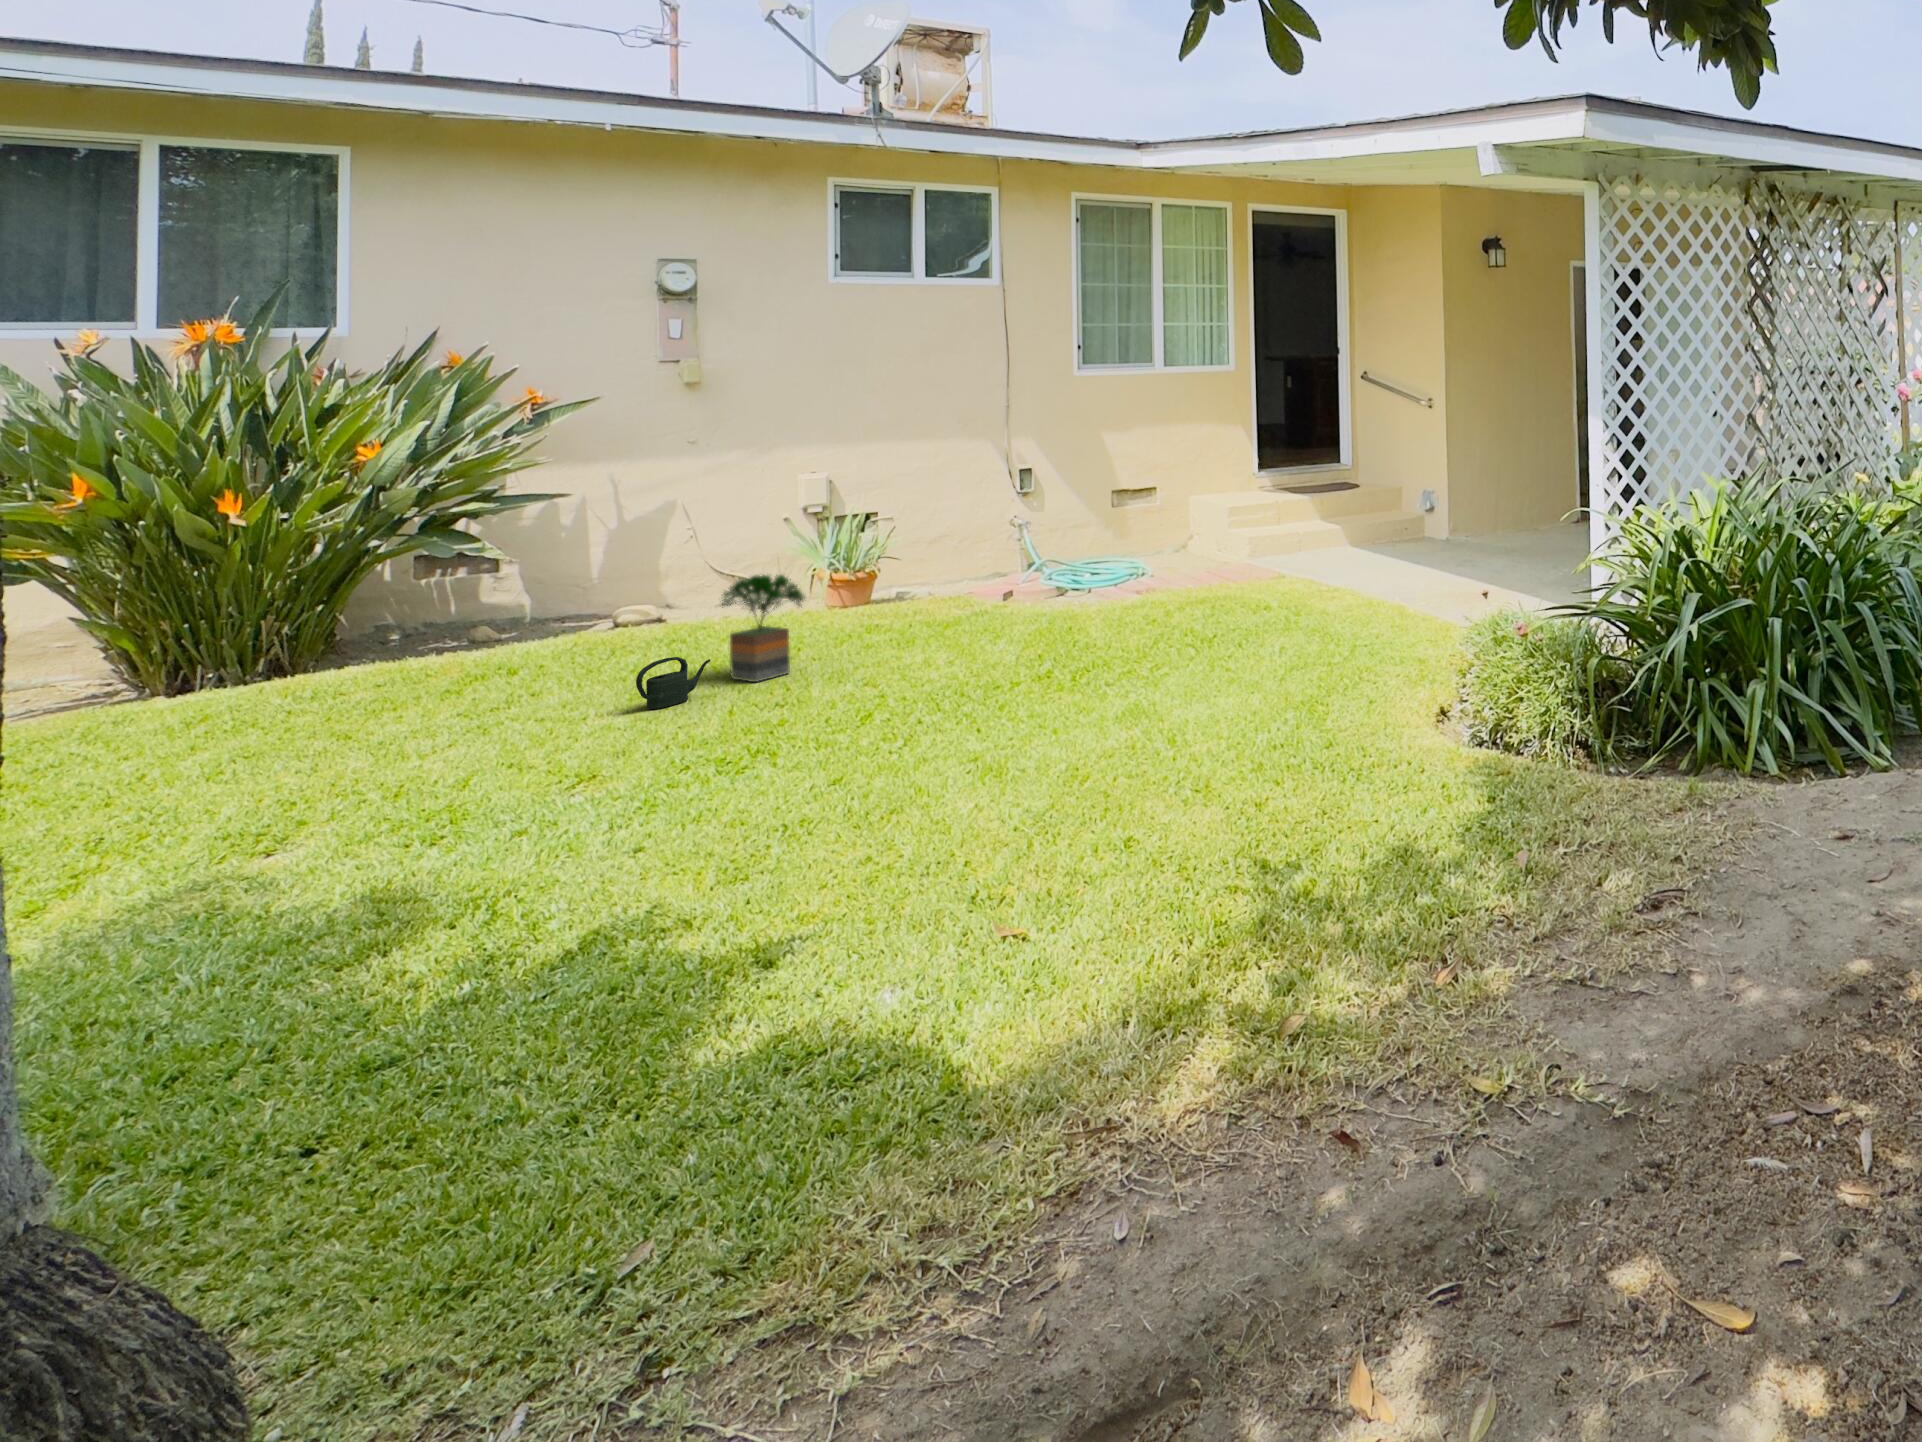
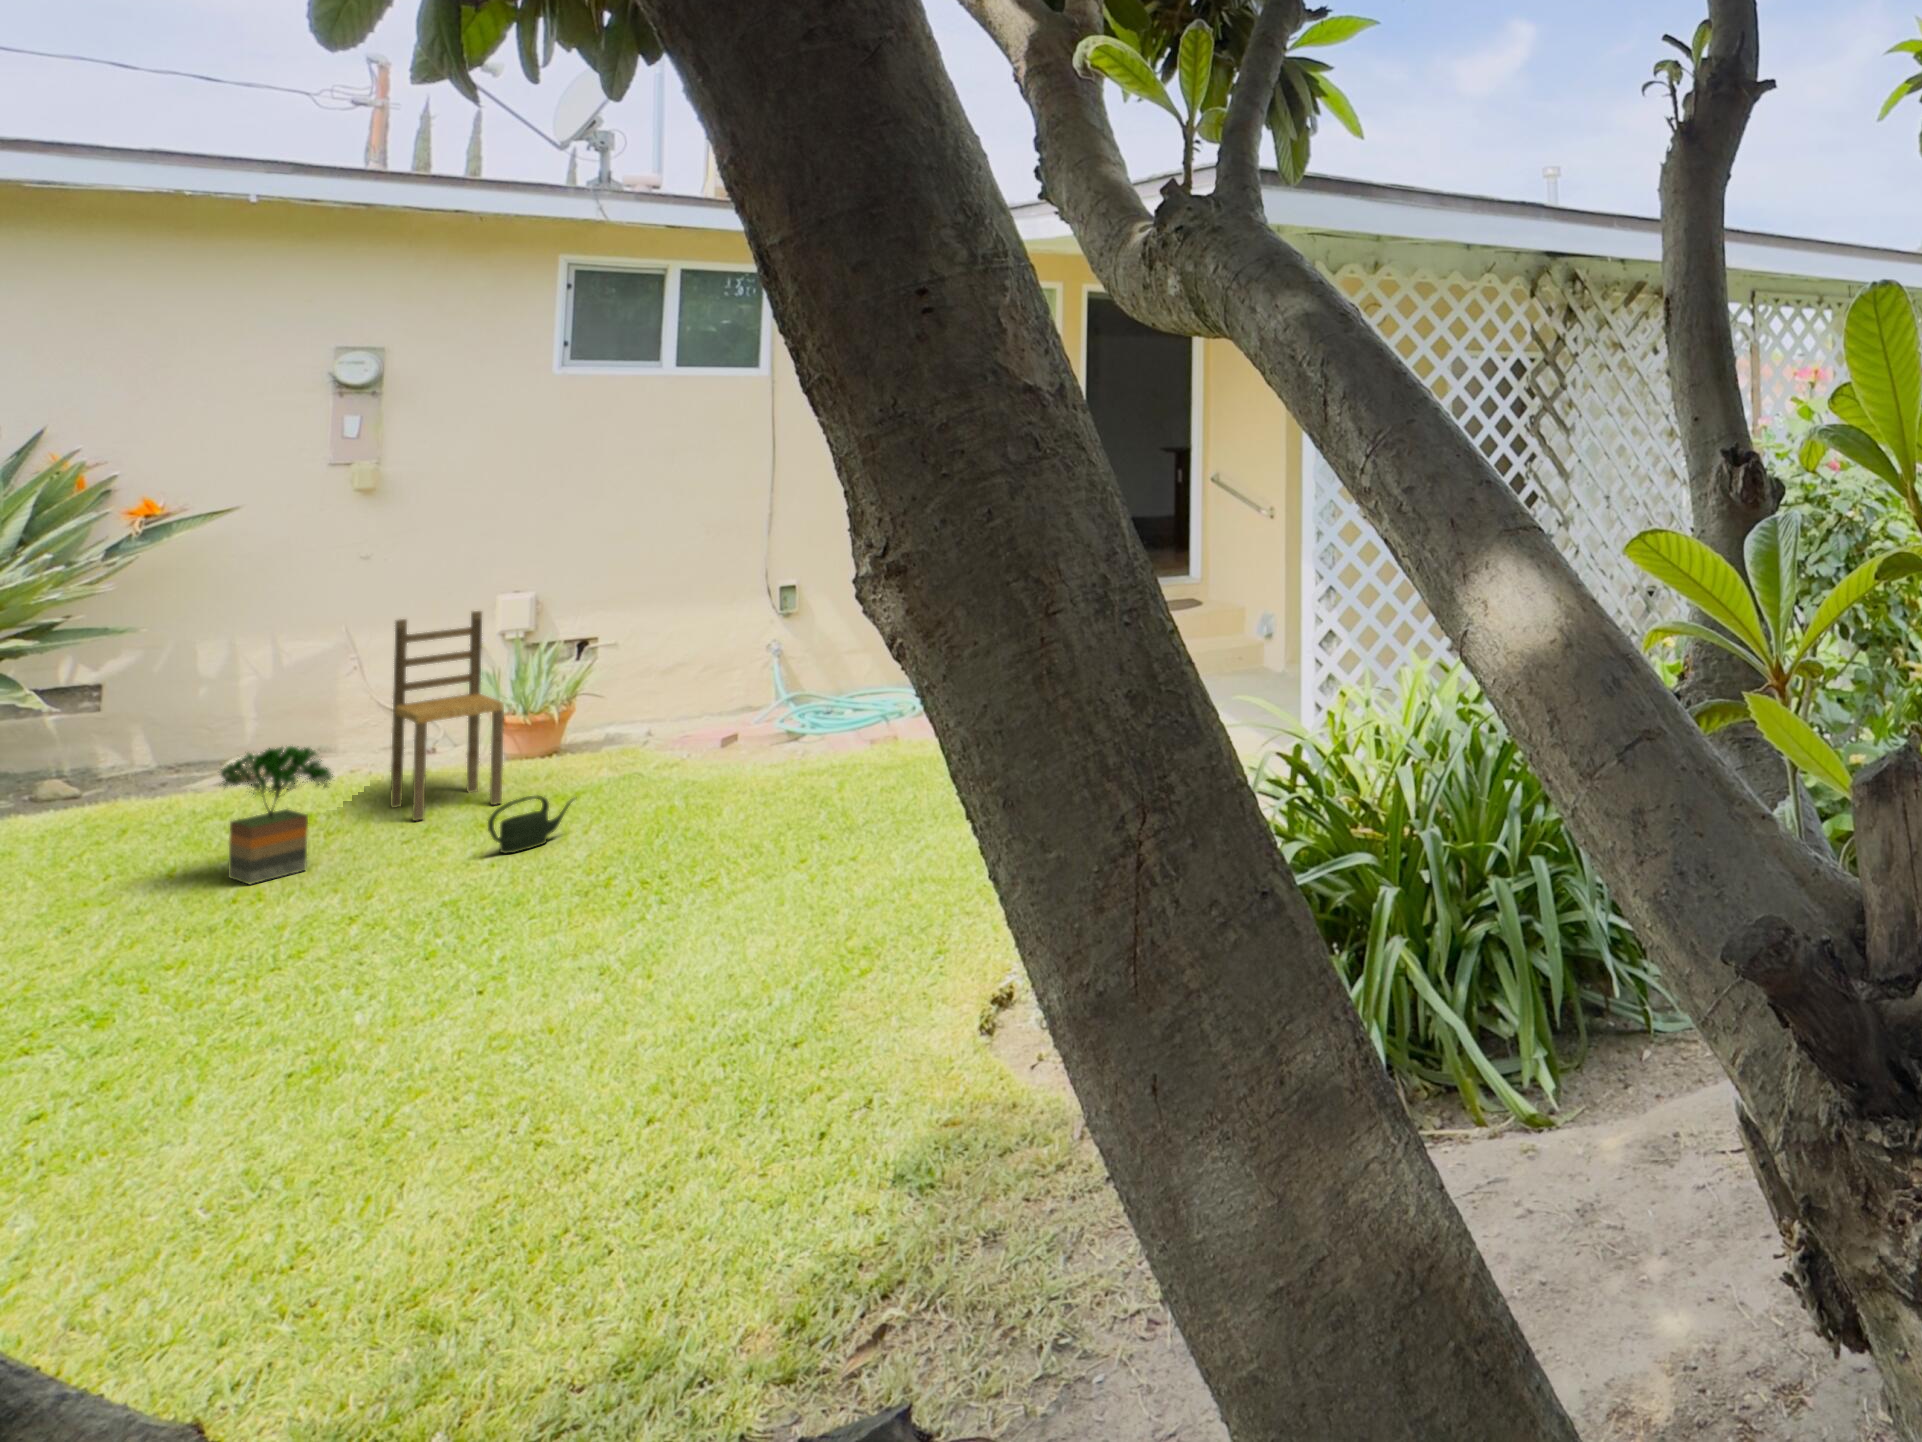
chair: none [798,474,895,643] -> present [390,611,504,821]
watering can: present [636,657,710,709] -> present [488,796,575,853]

